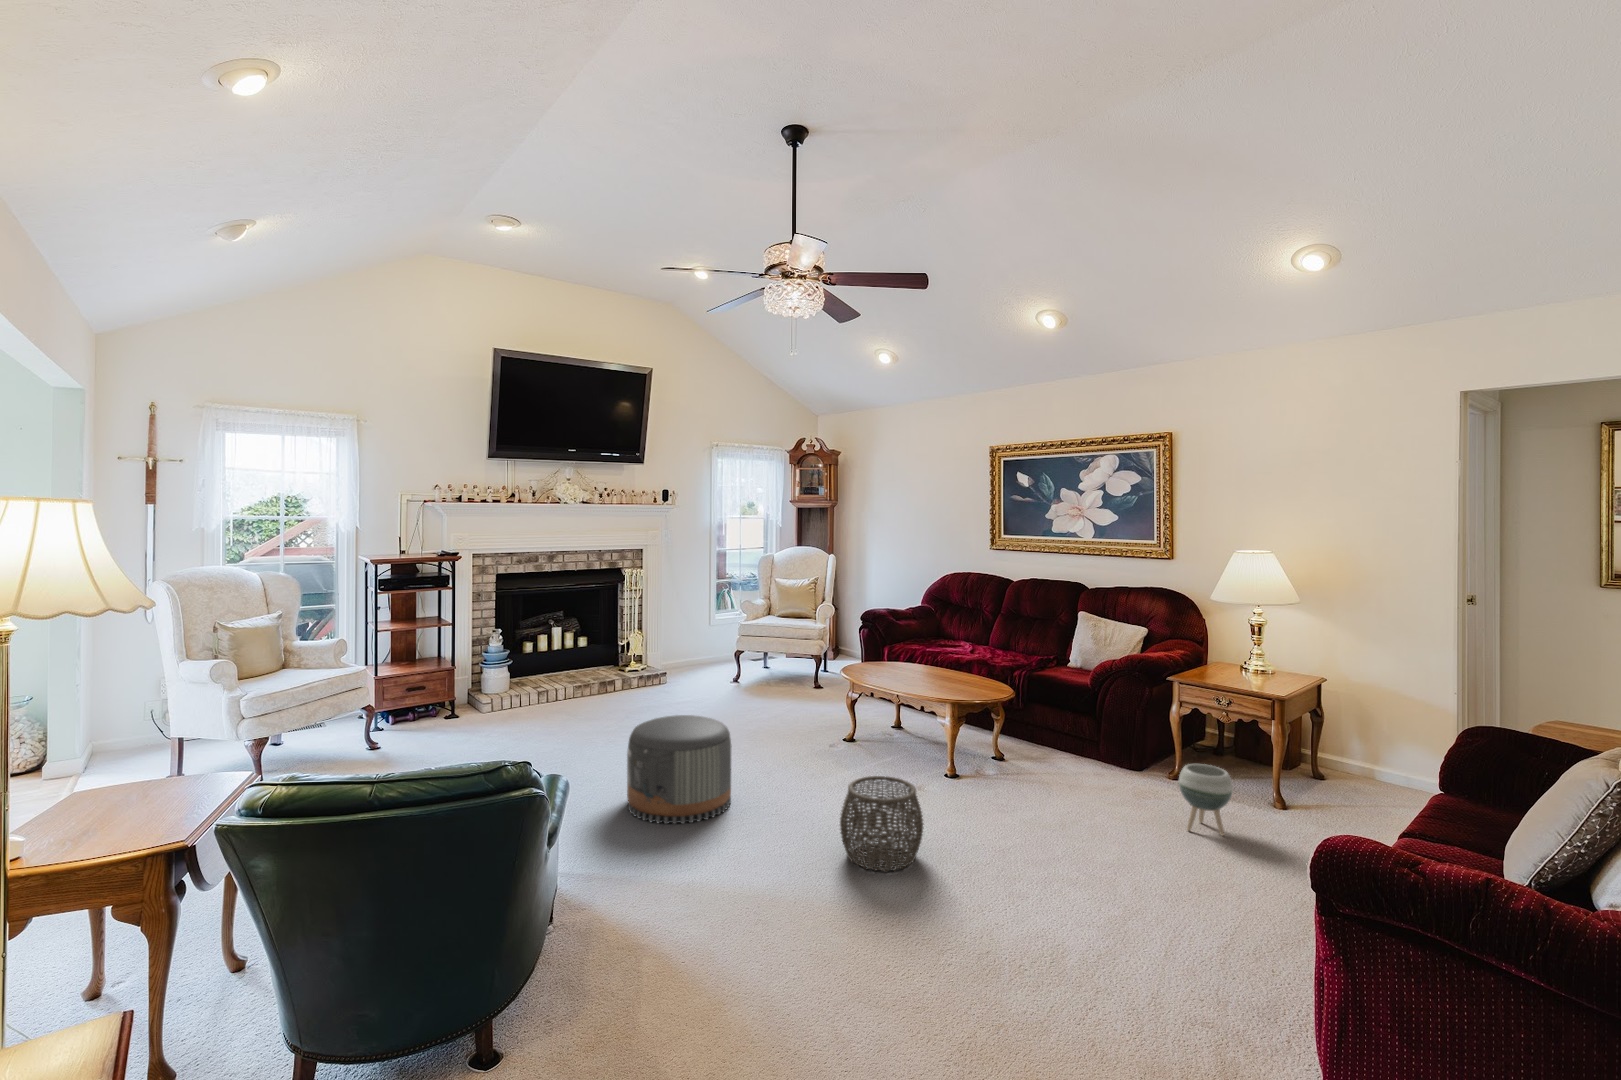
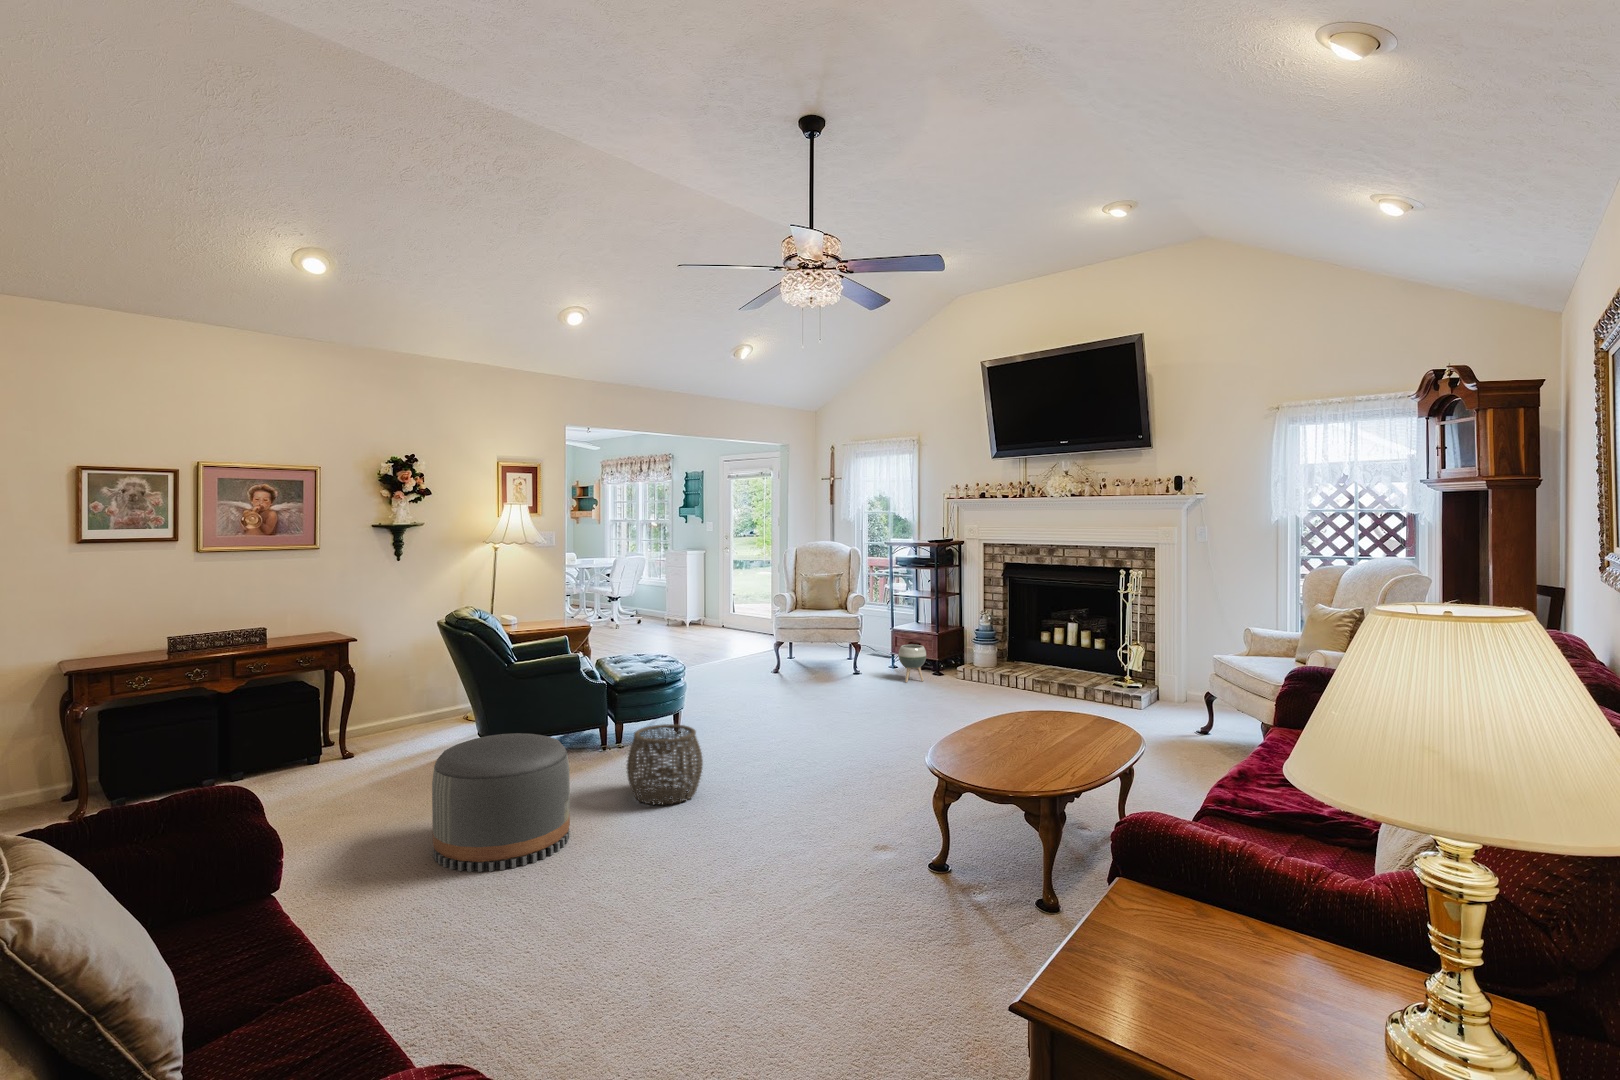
pouf: present [627,715,732,824] -> present [432,733,570,872]
planter: present [1179,764,1233,835] -> present [899,645,926,682]

